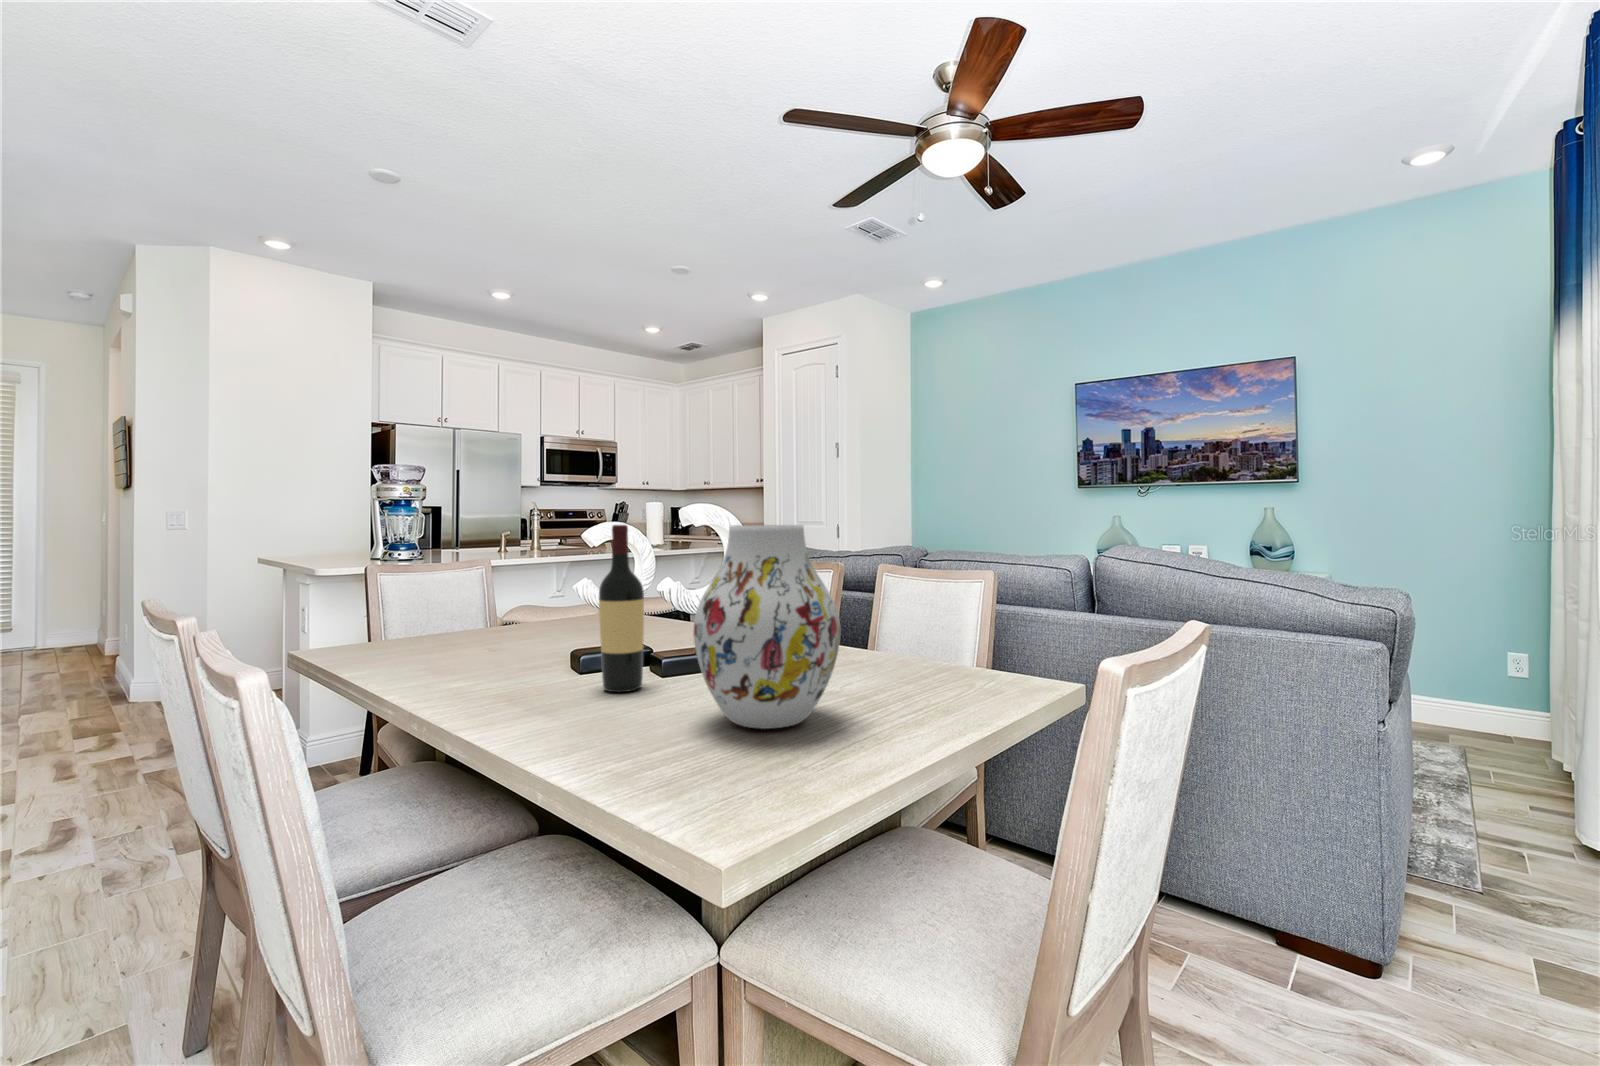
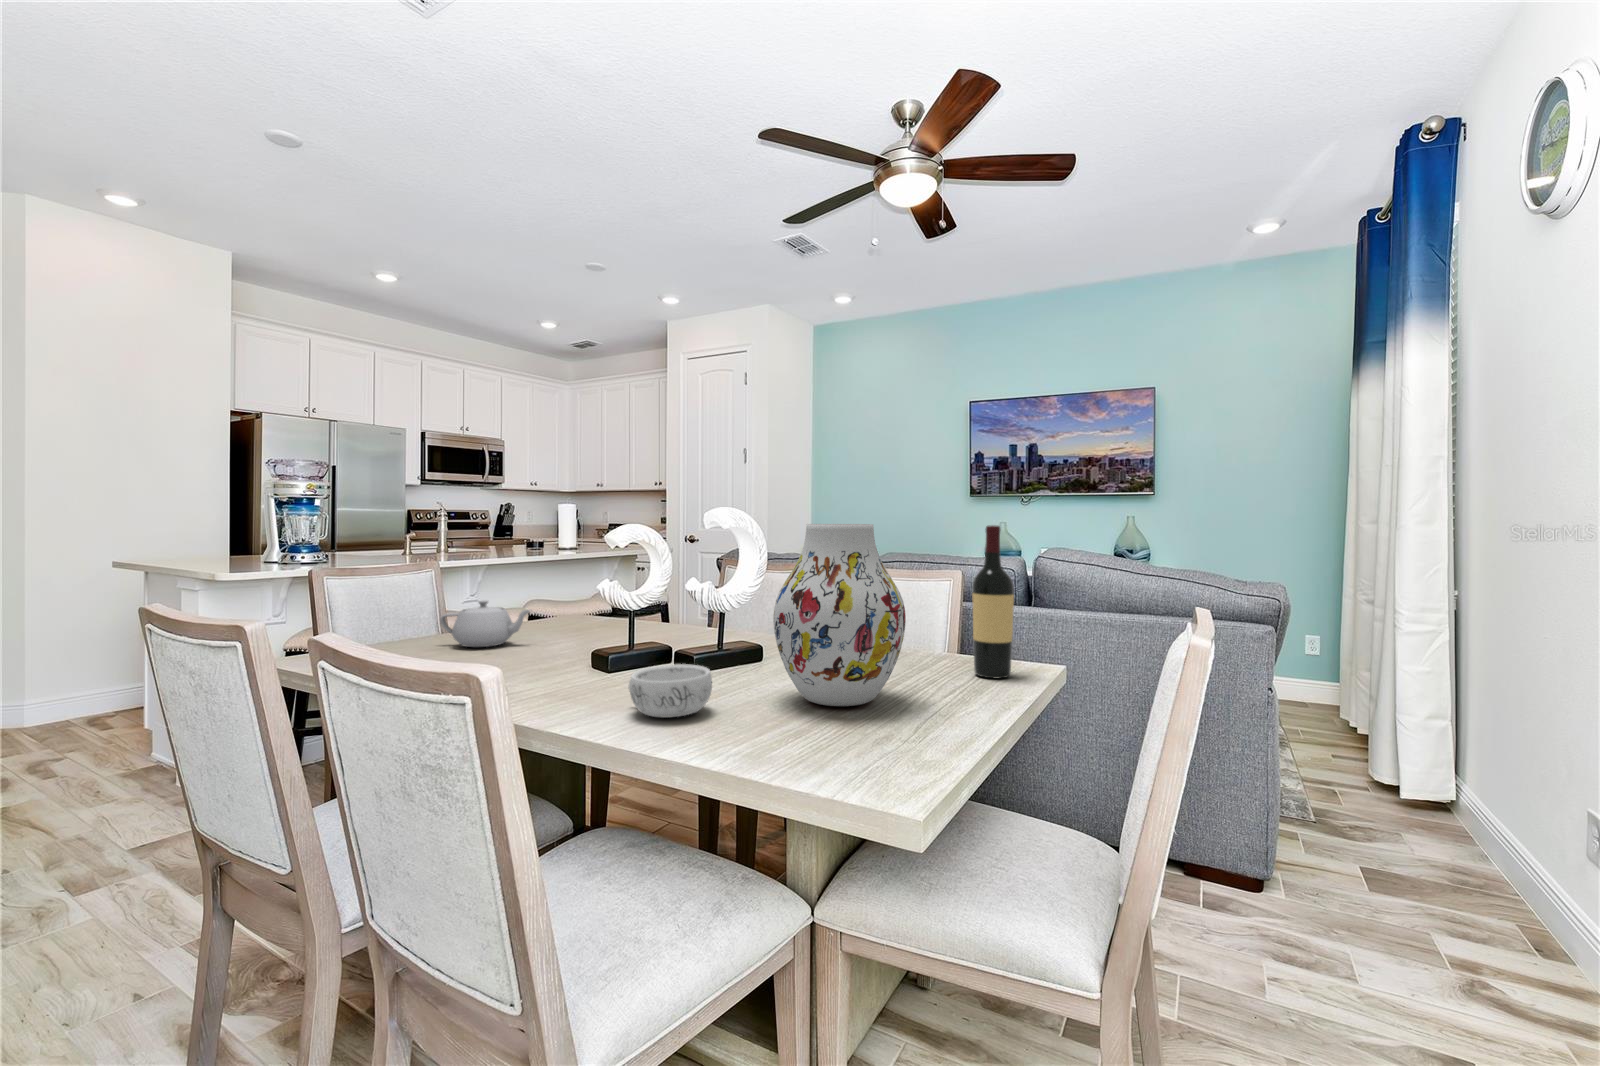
wine bottle: present [599,525,644,692] -> present [972,525,1014,678]
teapot: none [451,601,533,647] -> present [440,600,530,647]
decorative bowl: none [534,675,624,733] -> present [629,664,712,717]

